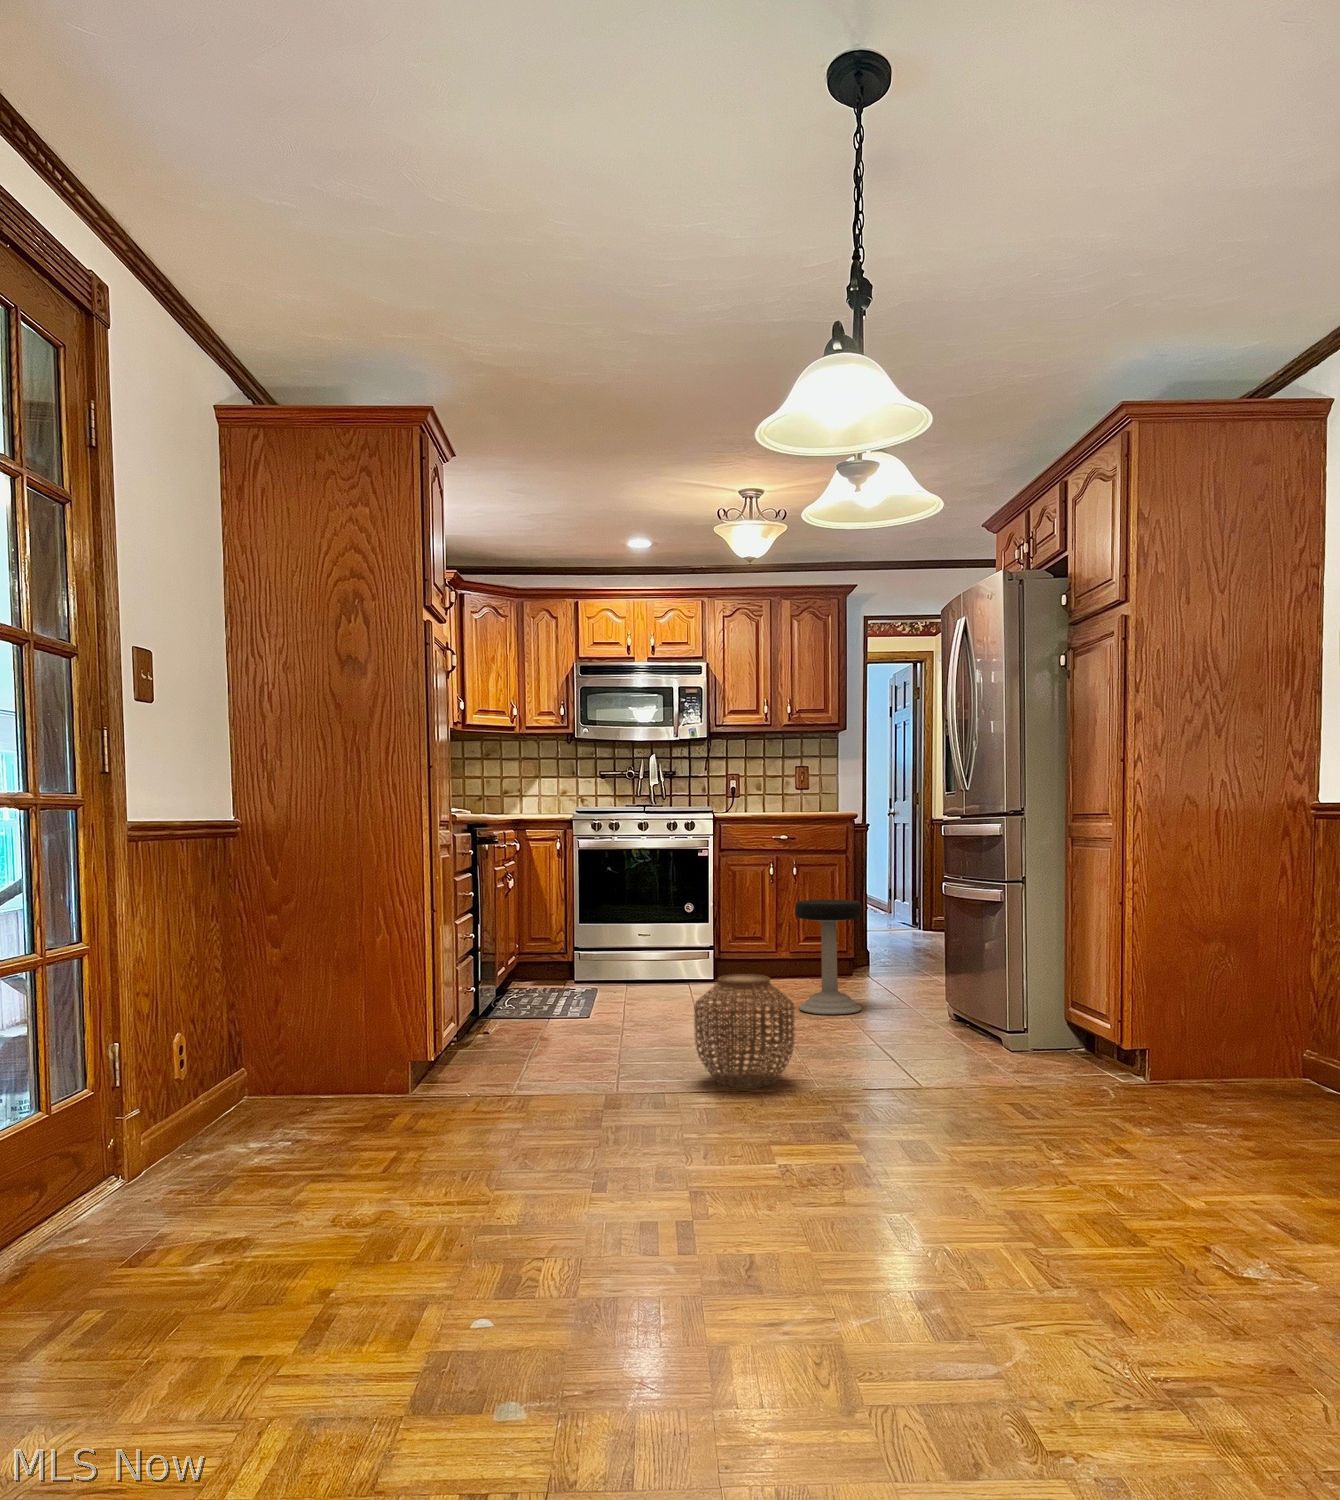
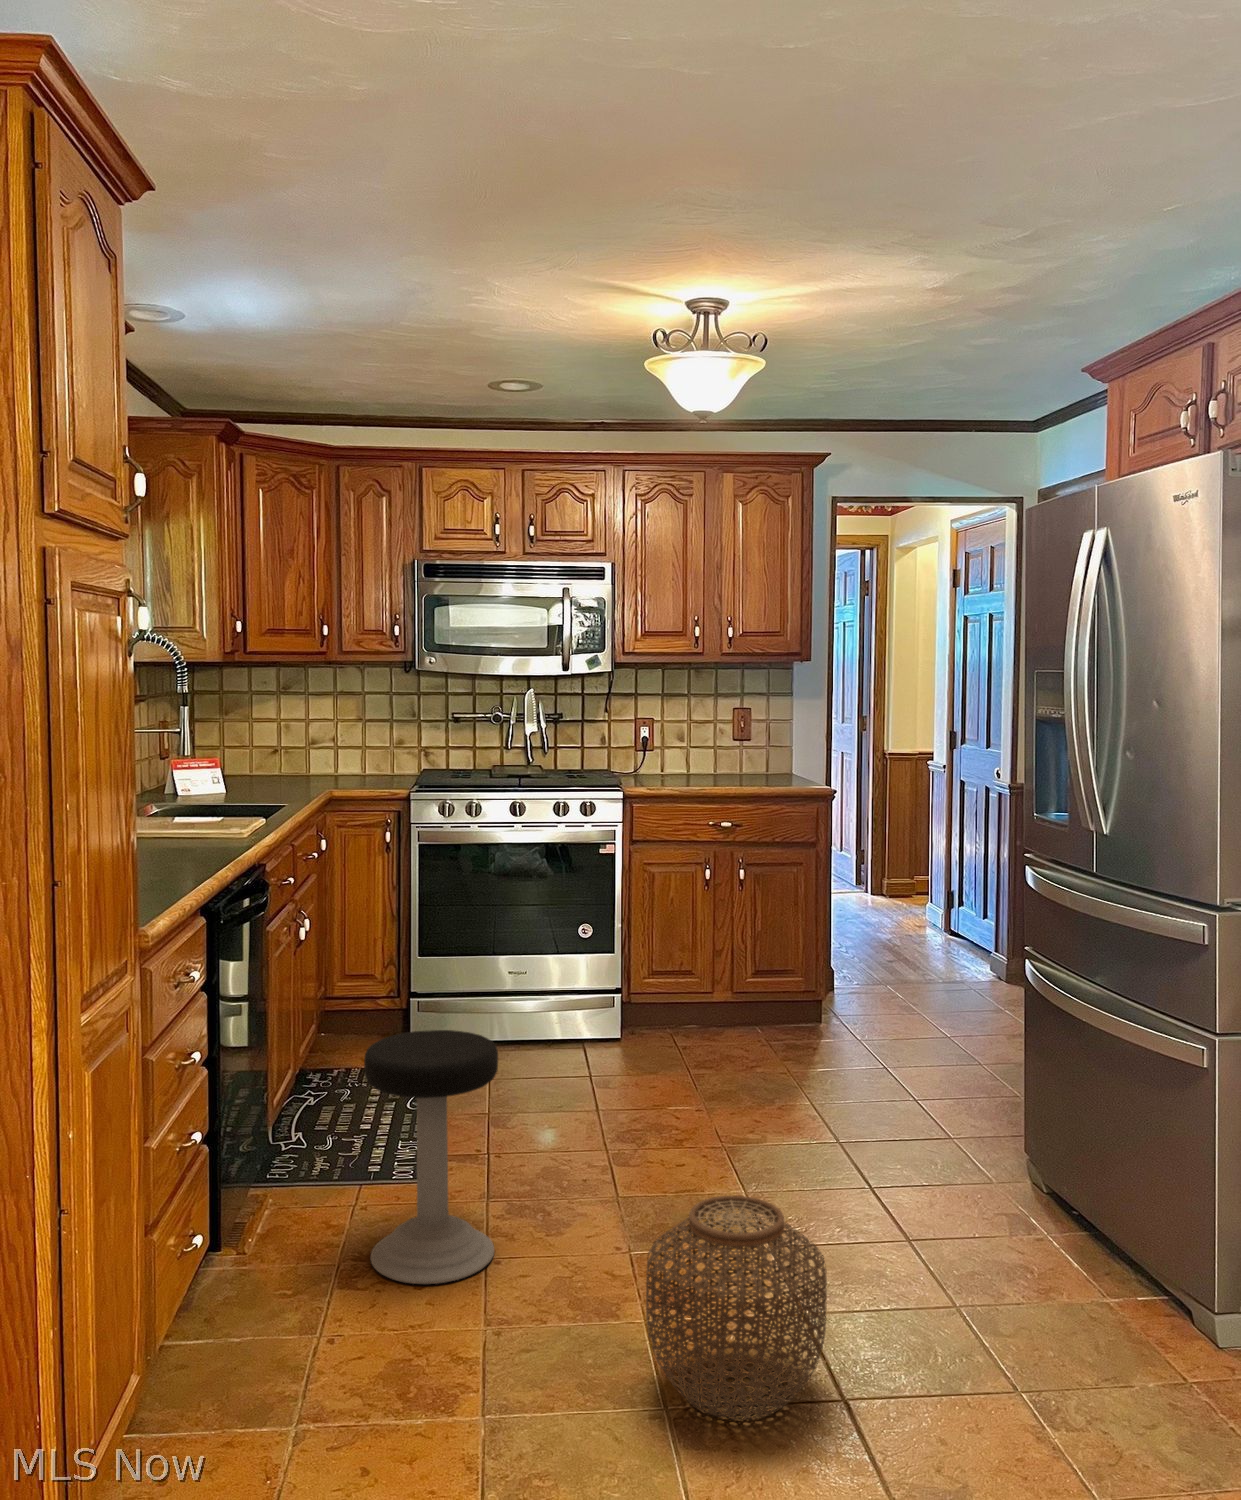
stool: present [795,900,862,1015] -> present [364,1030,498,1284]

